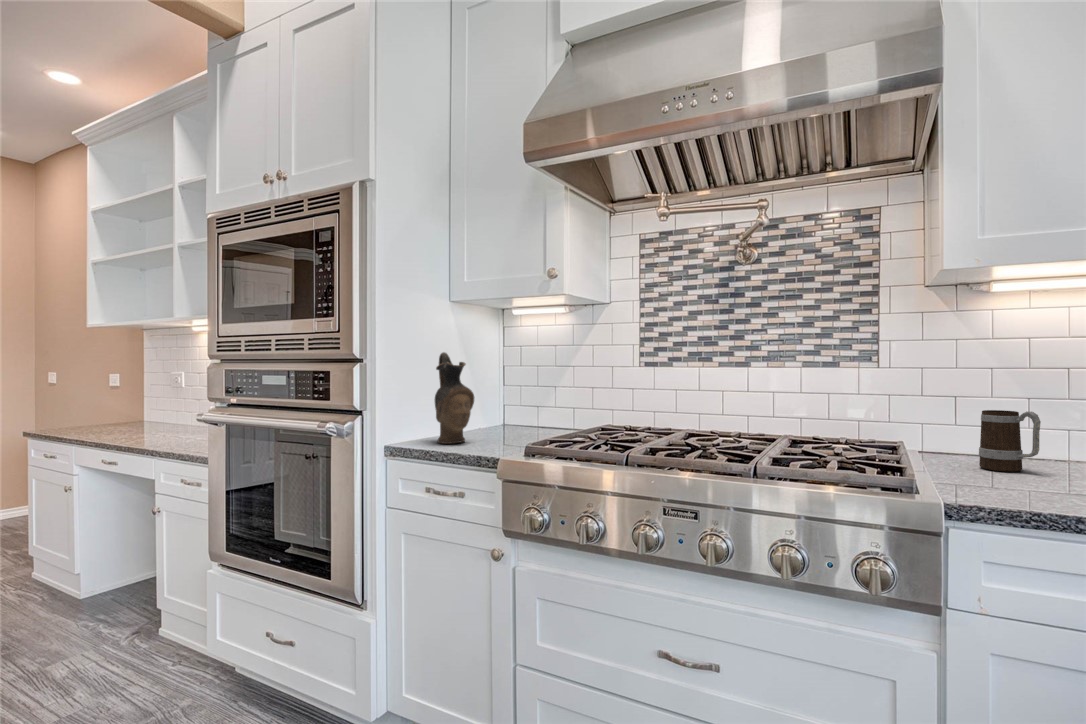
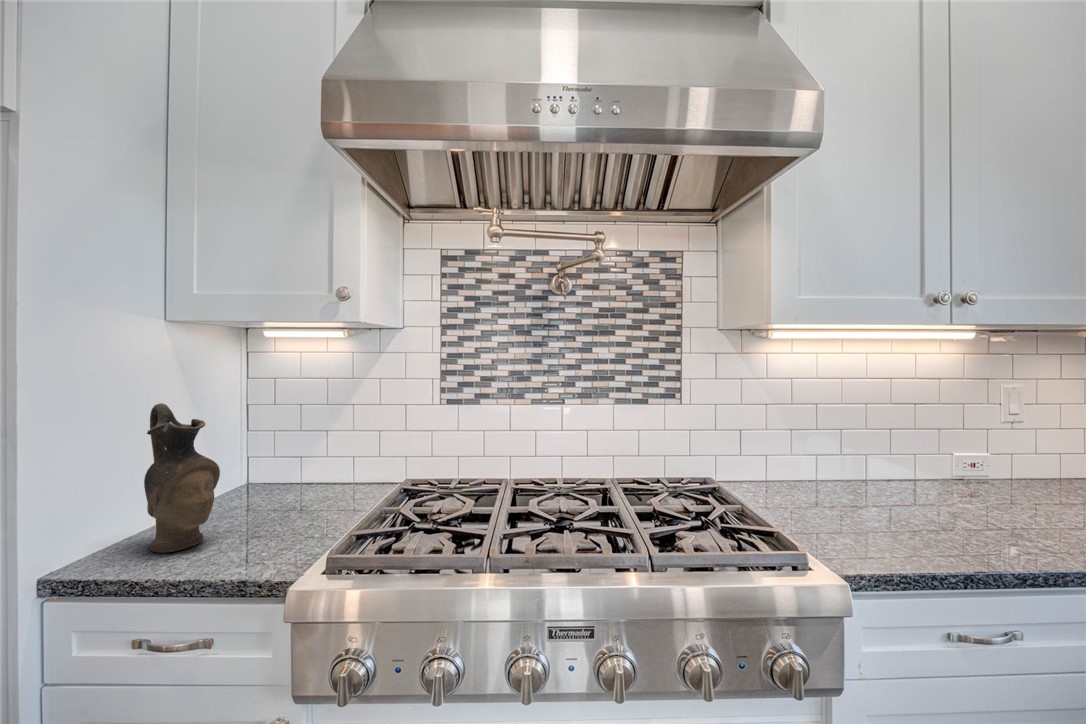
mug: present [979,410,1041,472] -> none [780,448,832,506]

